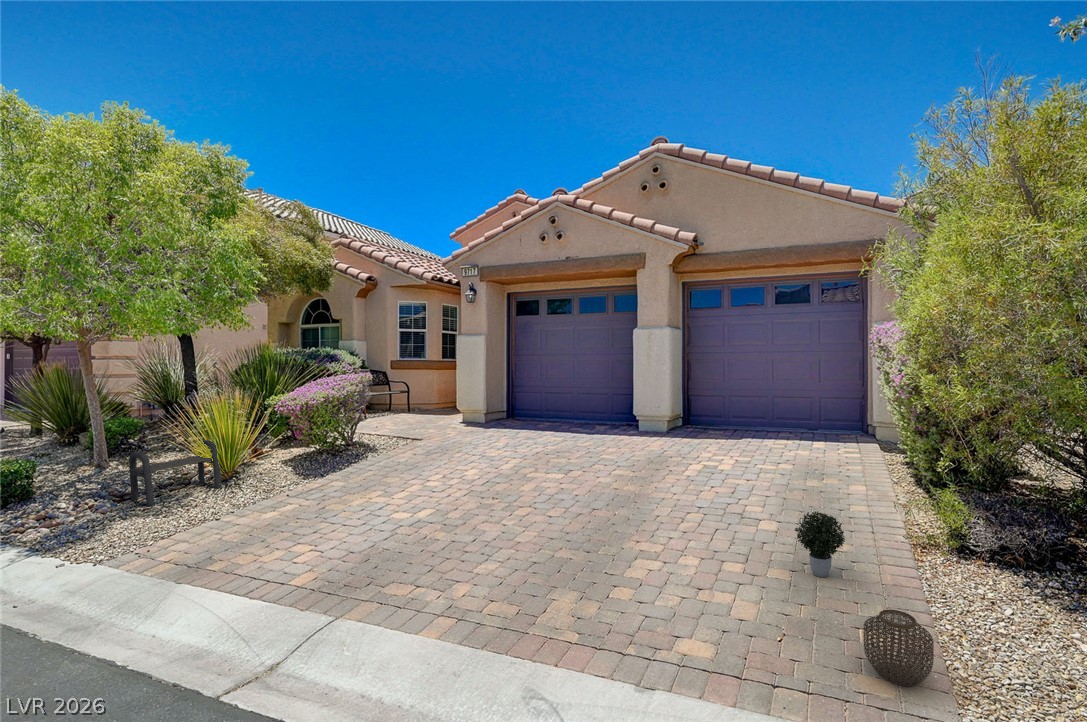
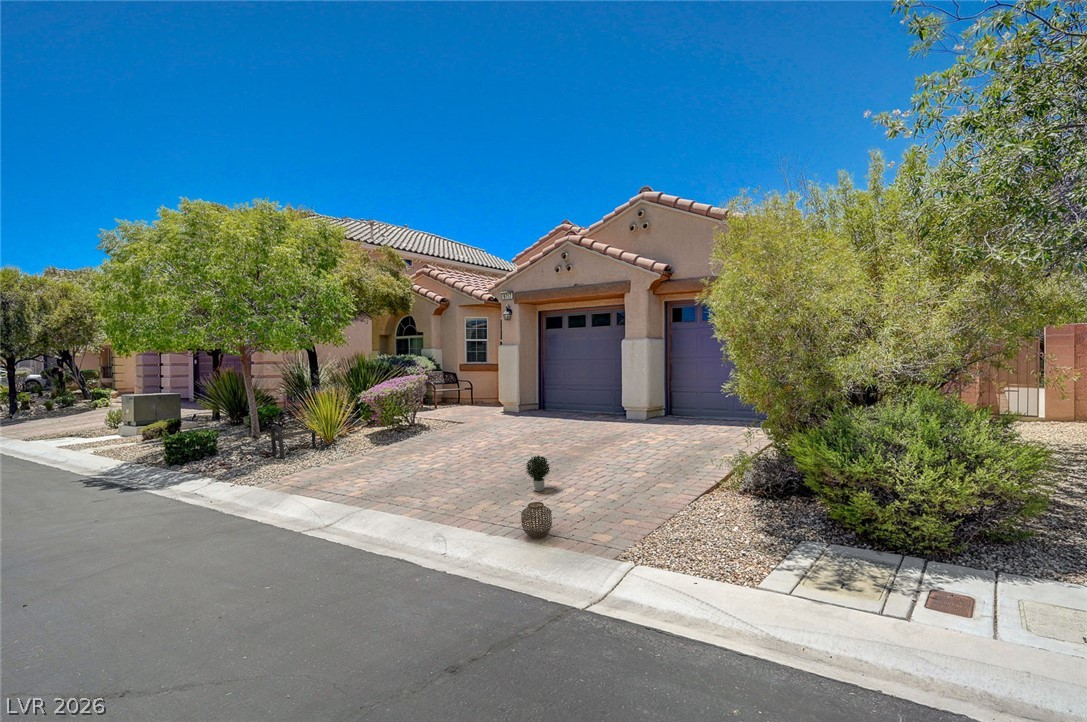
potted plant: present [795,511,845,577] -> present [526,455,550,492]
woven basket: present [863,610,934,687] -> present [521,502,552,539]

